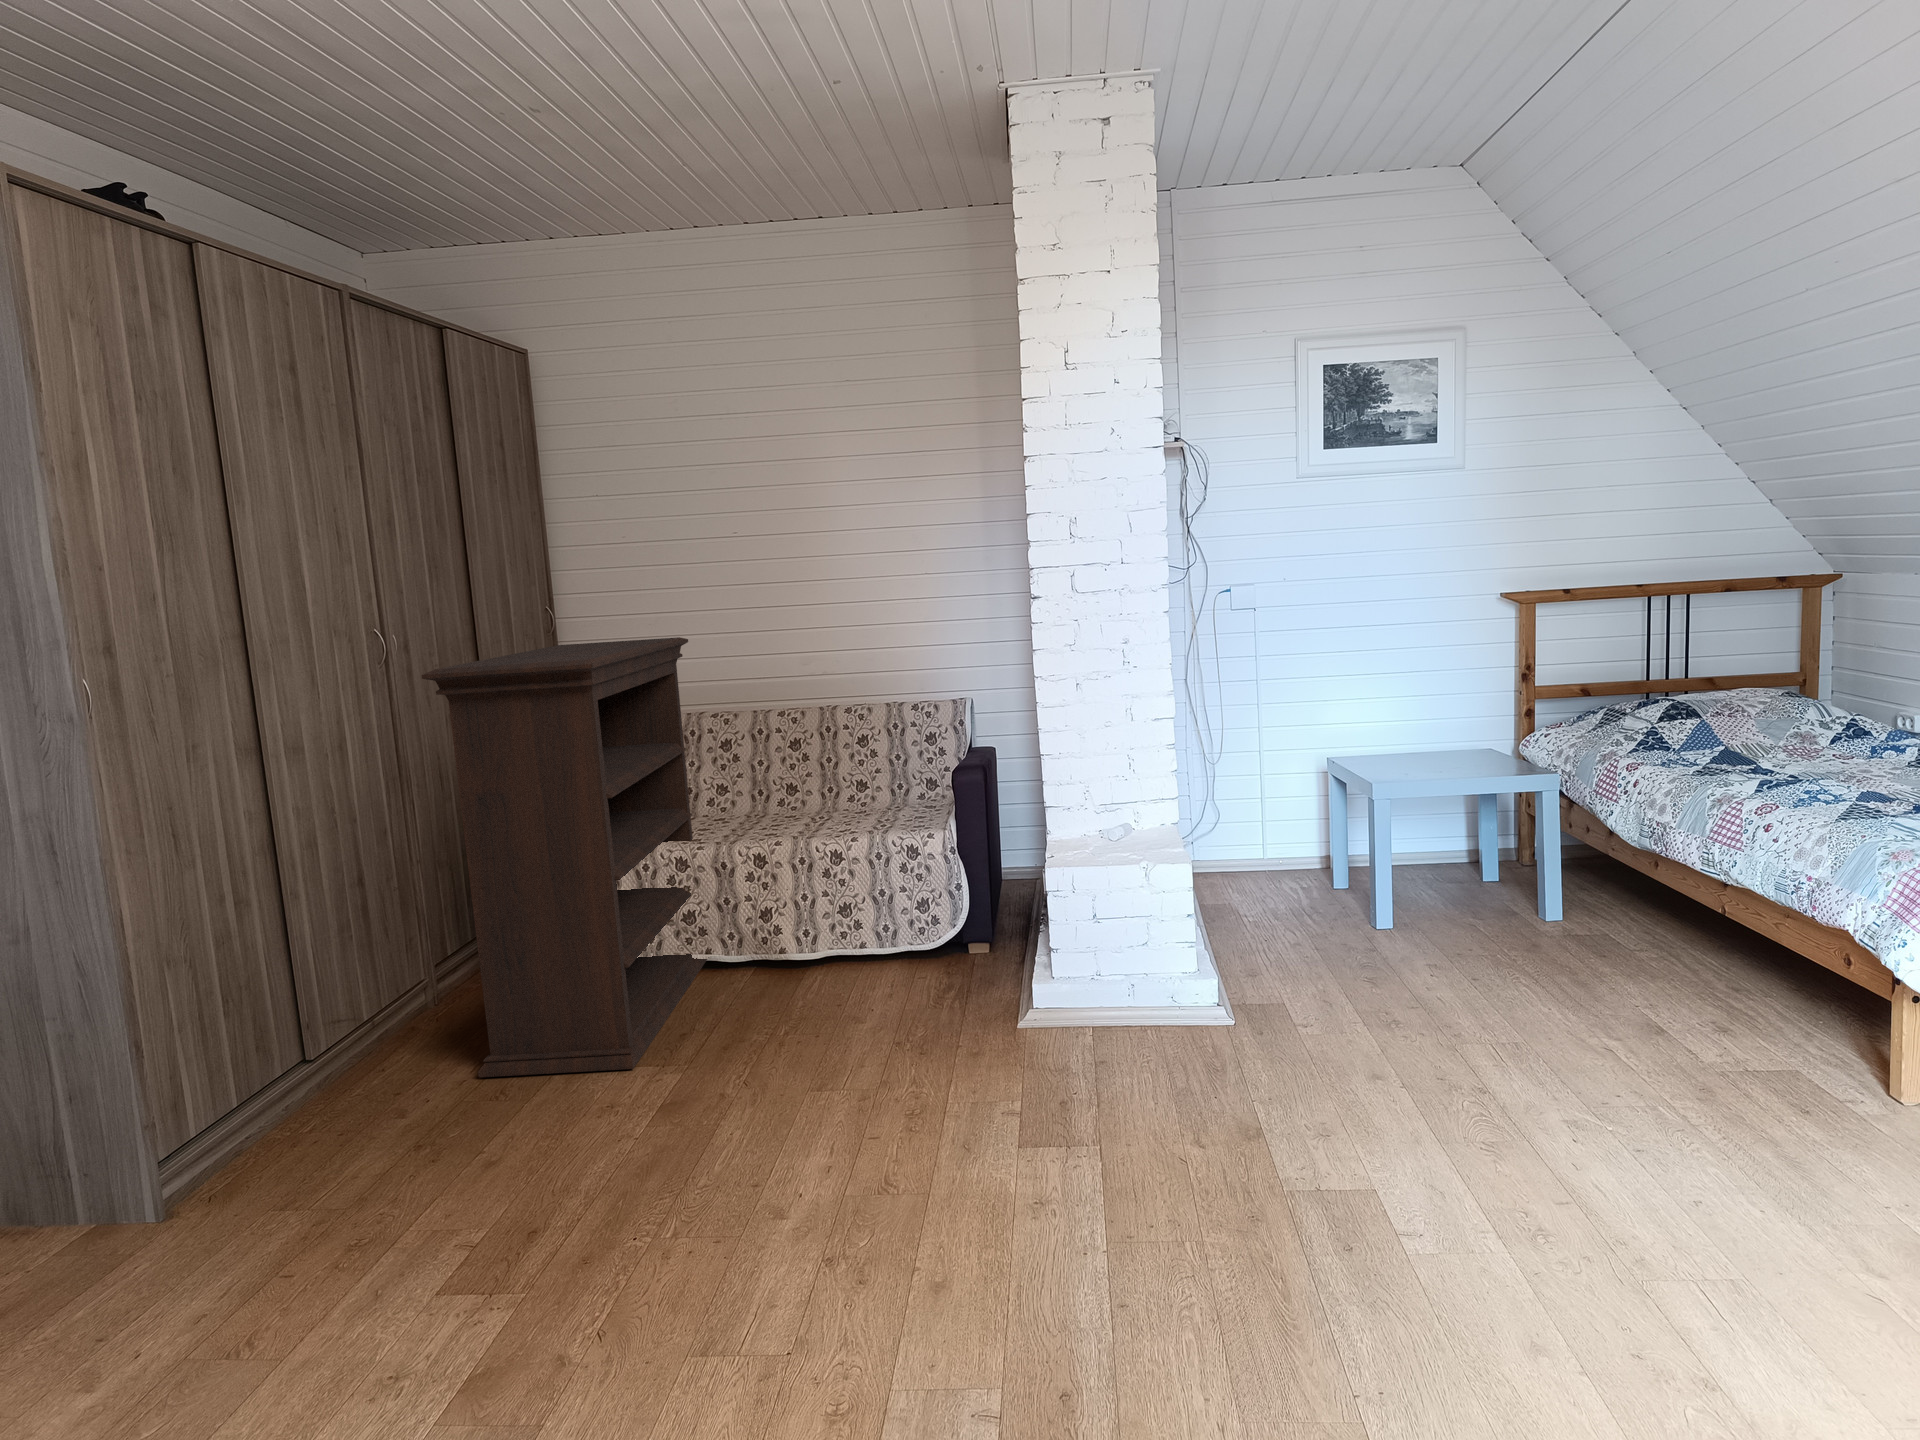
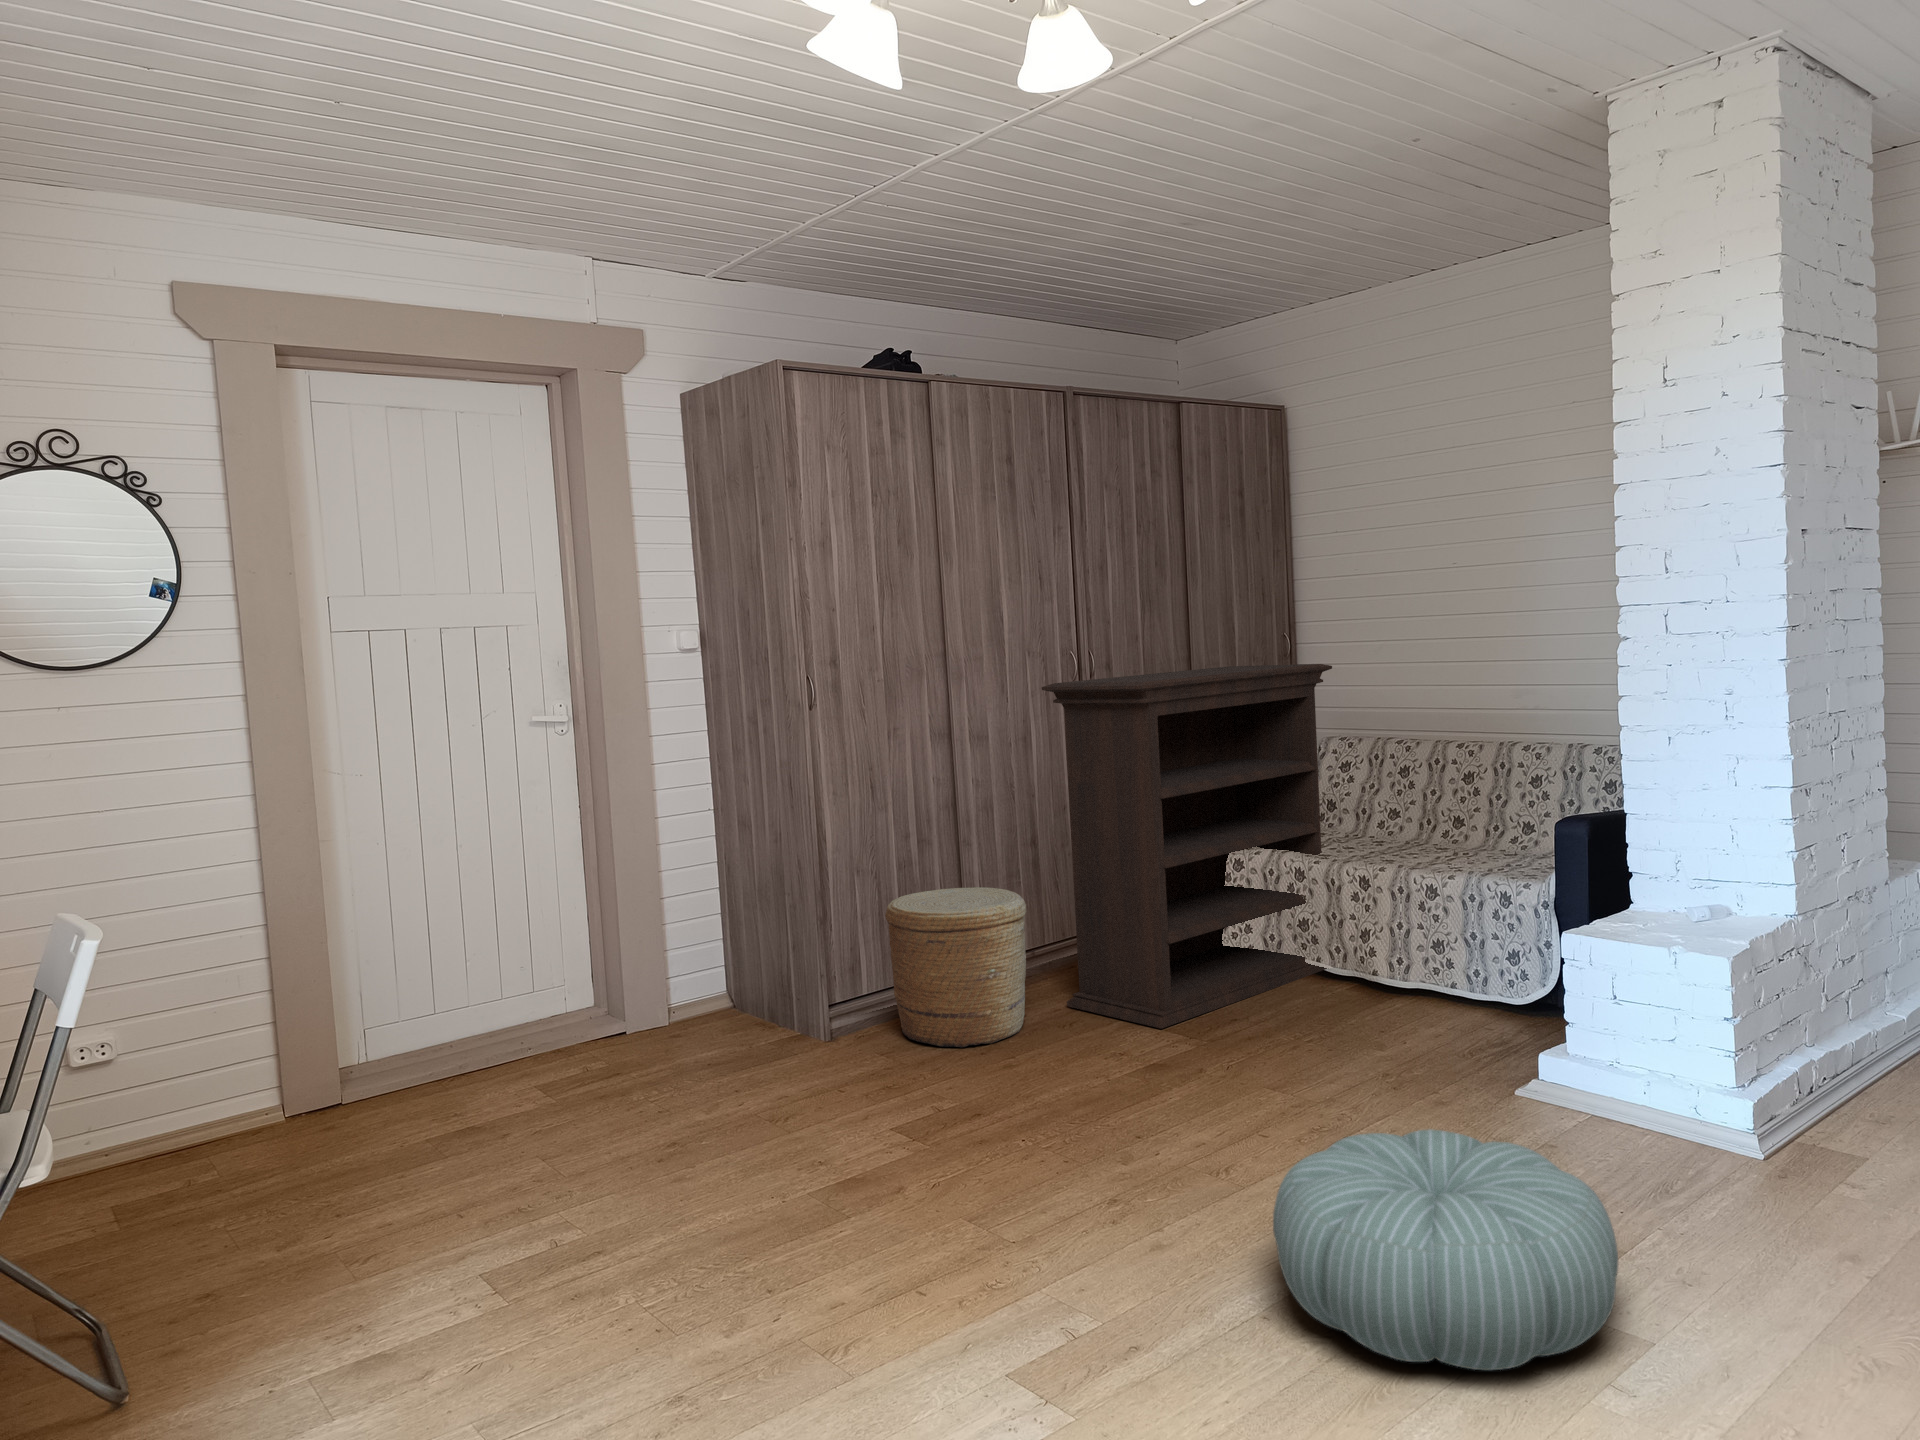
woven basket: none [236,948,460,1190] -> present [885,887,1026,1048]
pouf: none [1123,1066,1460,1313] -> present [1273,1129,1618,1370]

